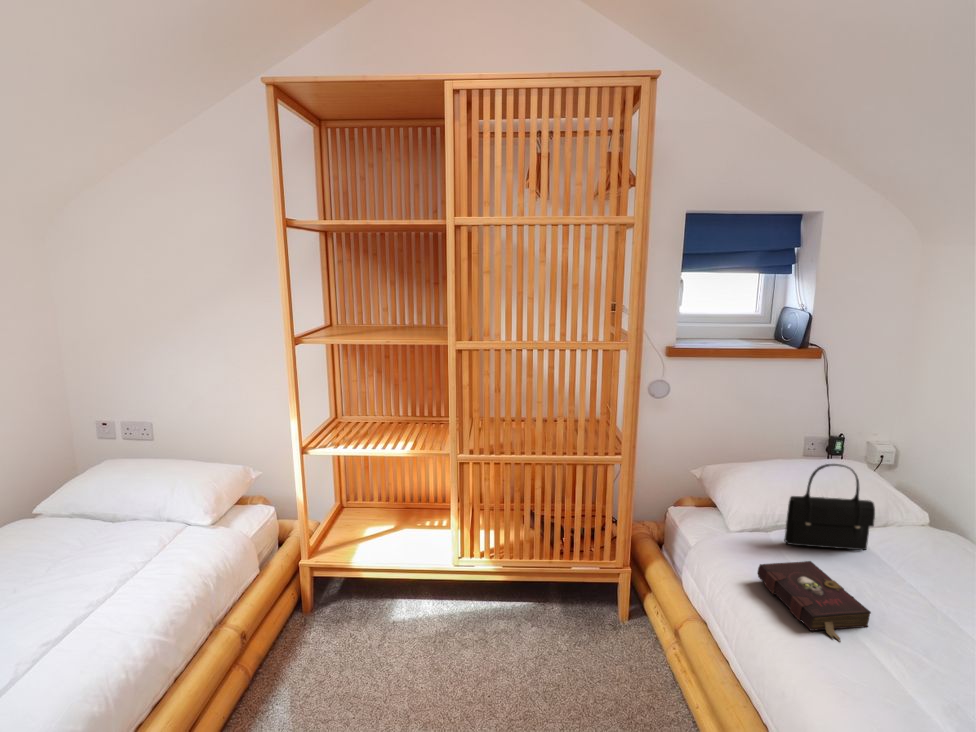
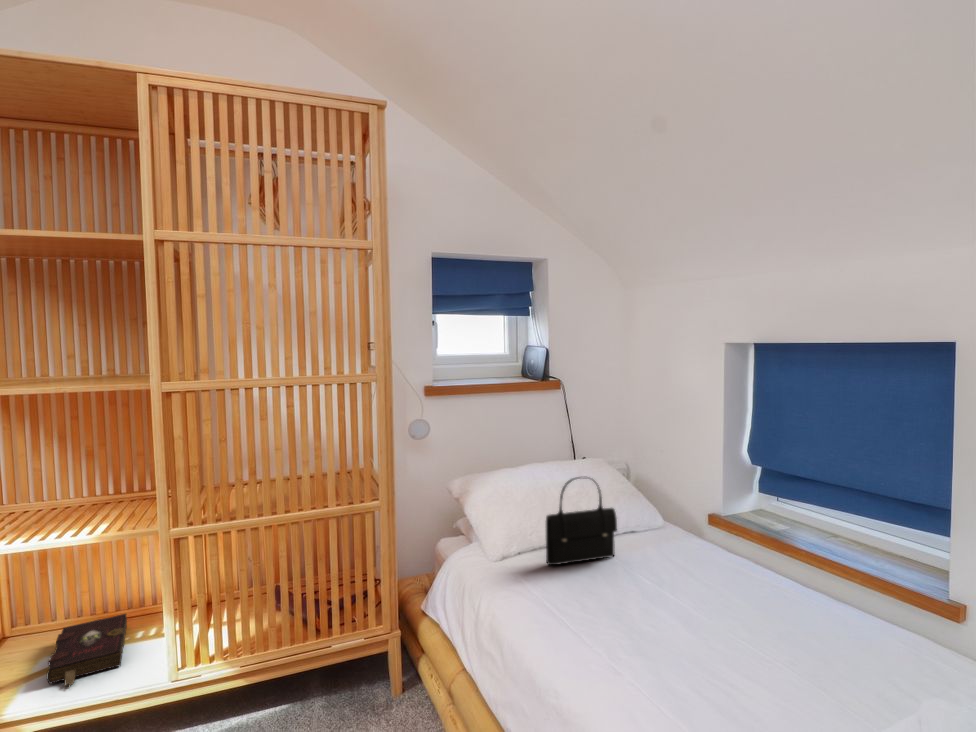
book: present [758,561,871,641] -> present [47,614,127,687]

